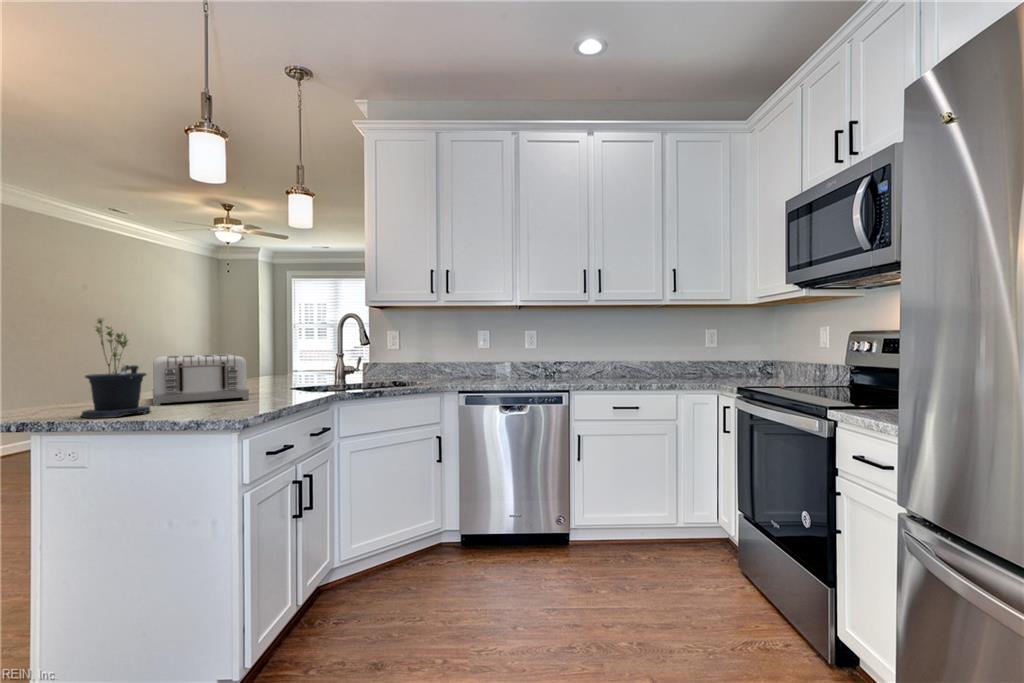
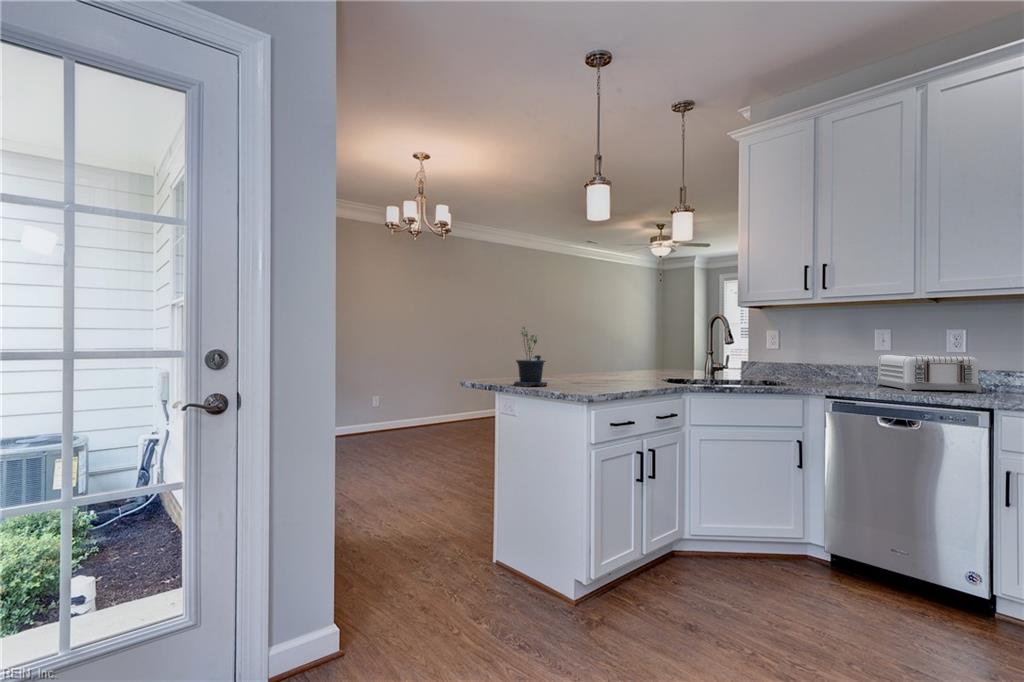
toaster: present [153,354,249,406] -> present [876,355,981,393]

